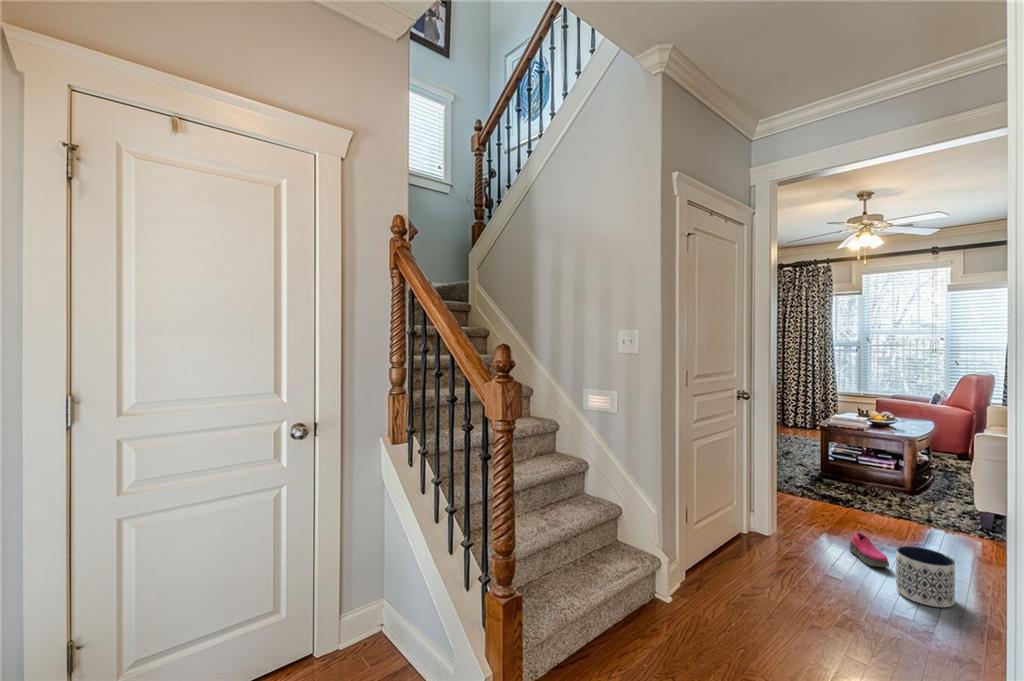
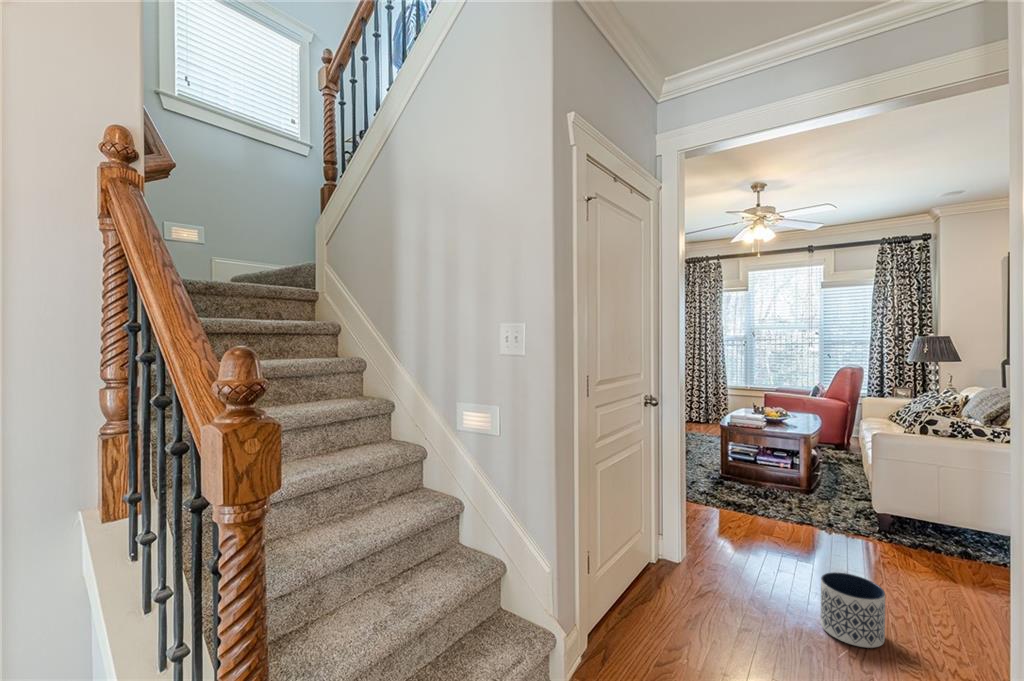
shoe: present [849,532,890,567] -> none [763,552,809,594]

